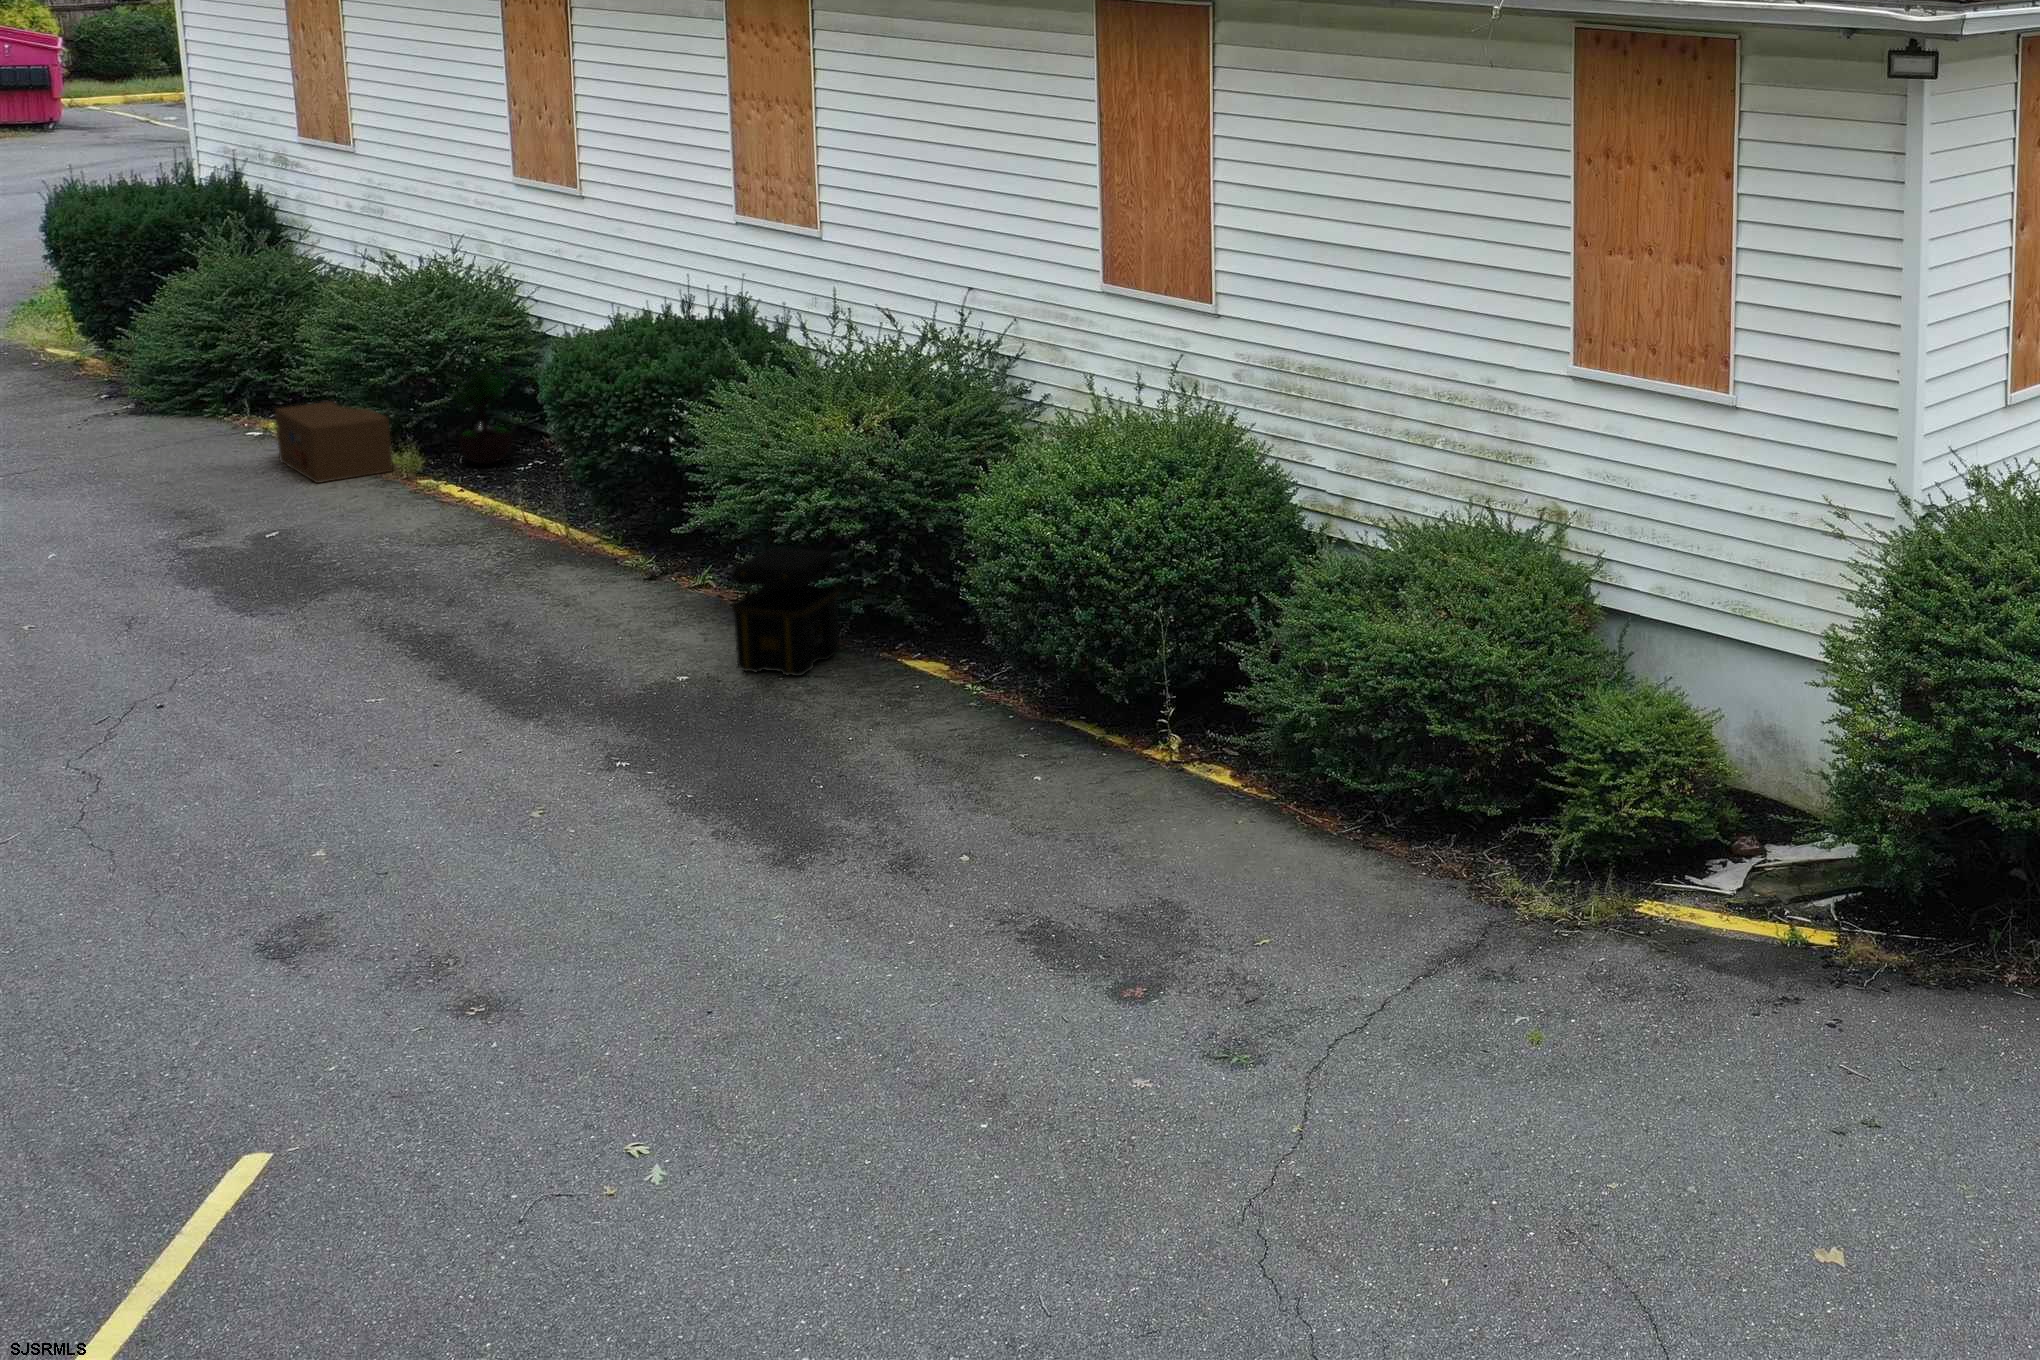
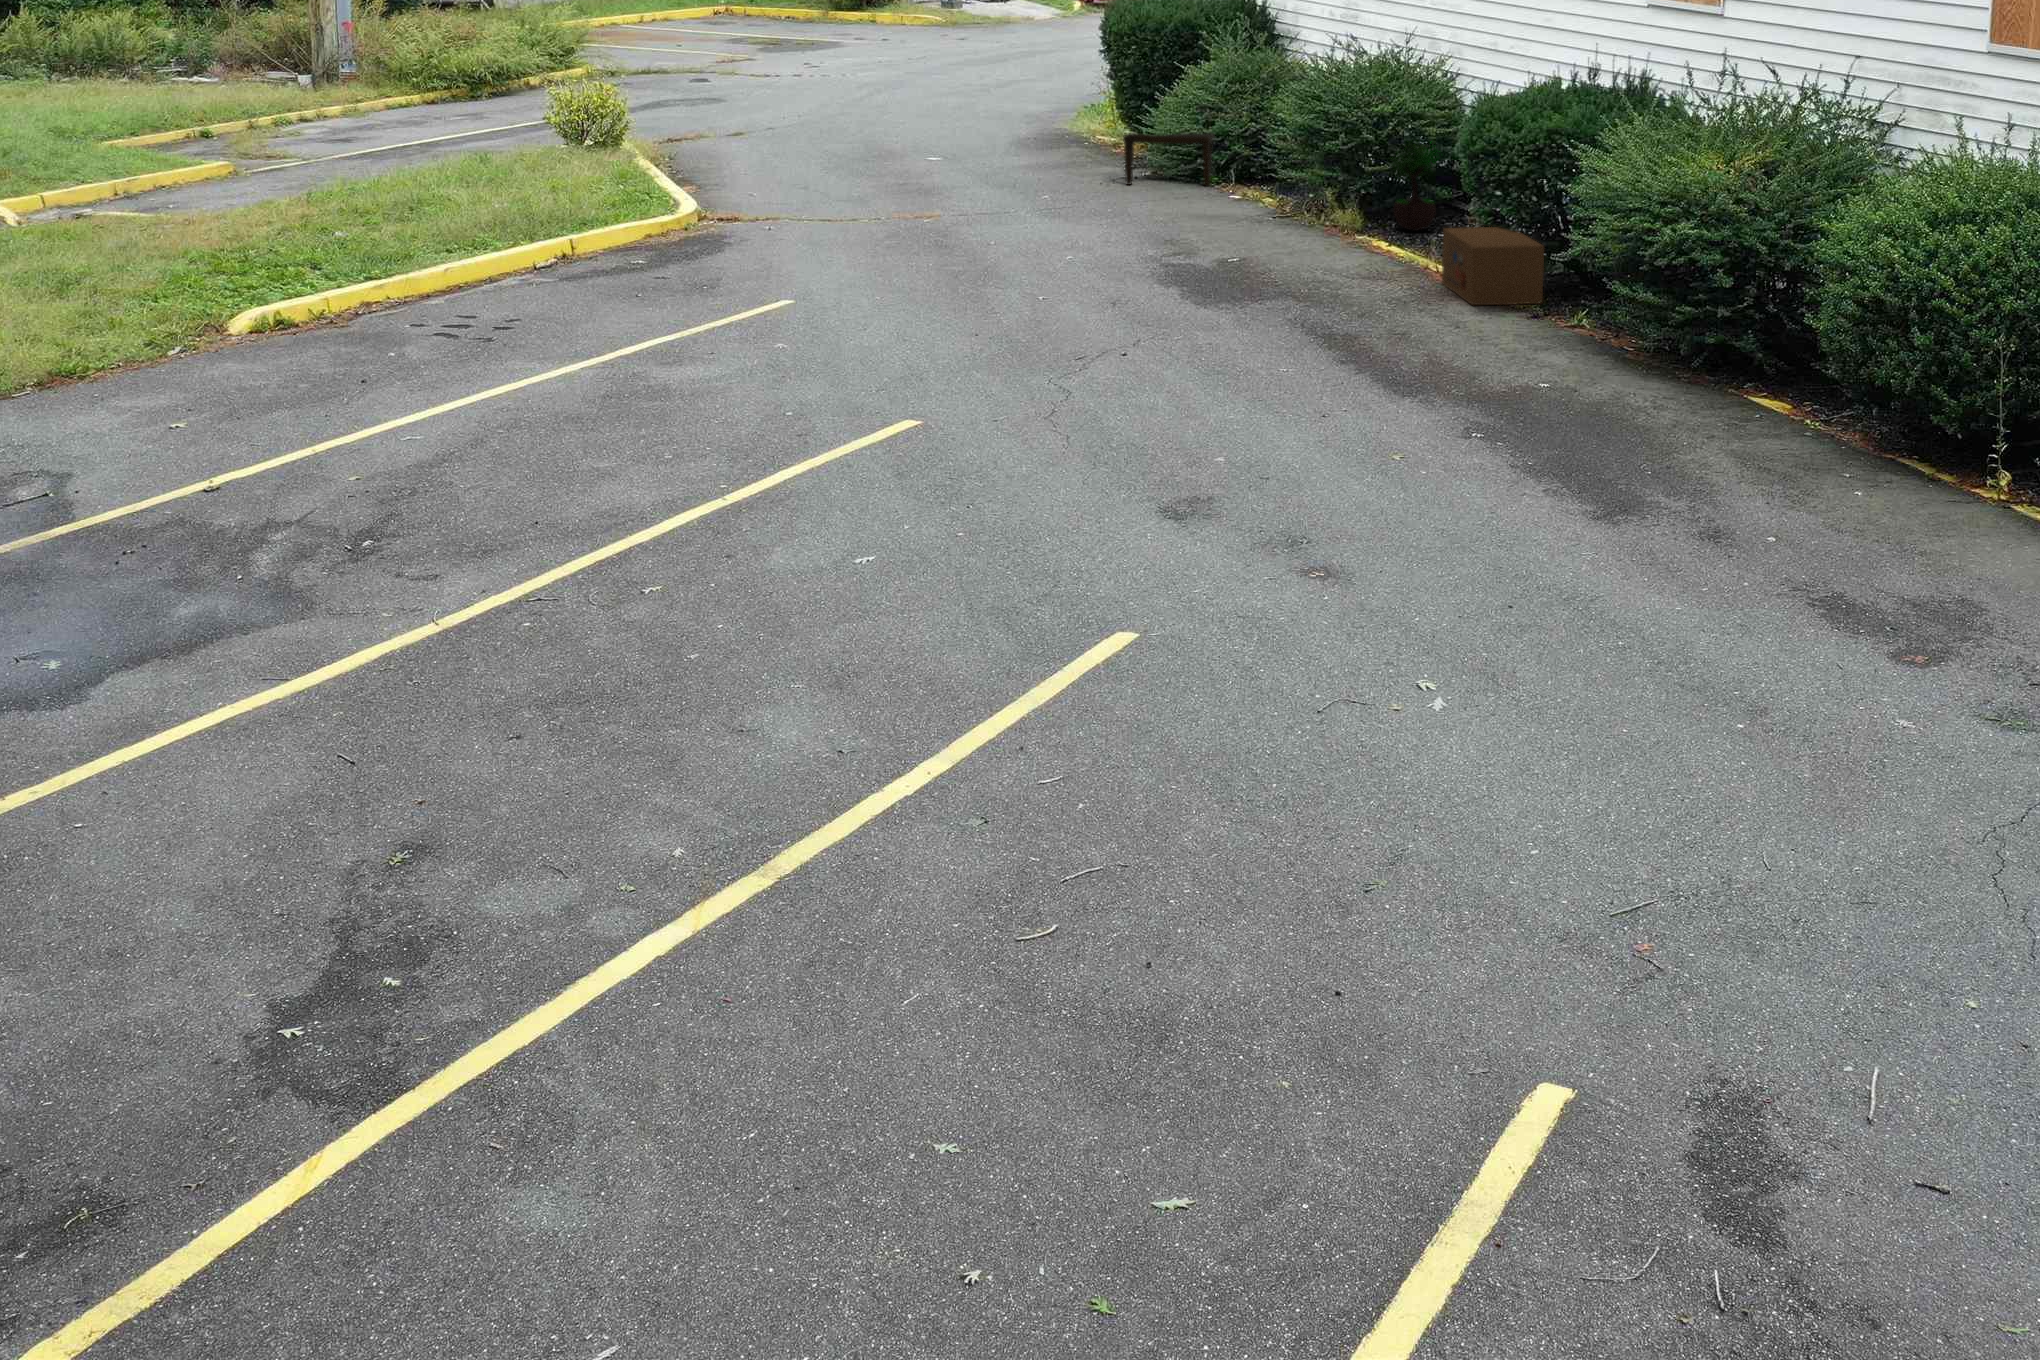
bench: none [81,356,212,429] -> present [1123,133,1215,186]
cardboard box: present [275,402,393,483] -> present [1442,227,1544,305]
toolbox: present [732,548,839,676] -> none [1598,273,1696,390]

